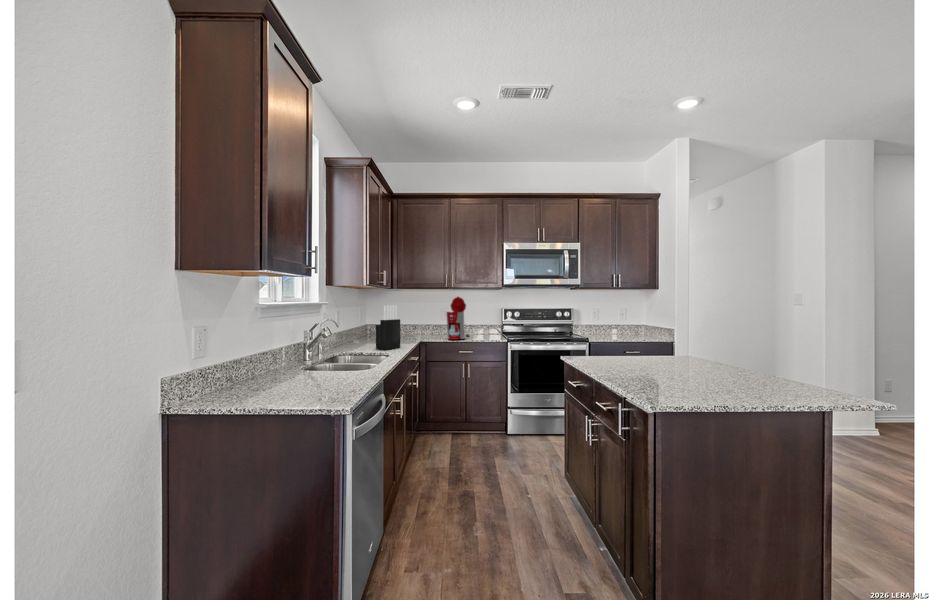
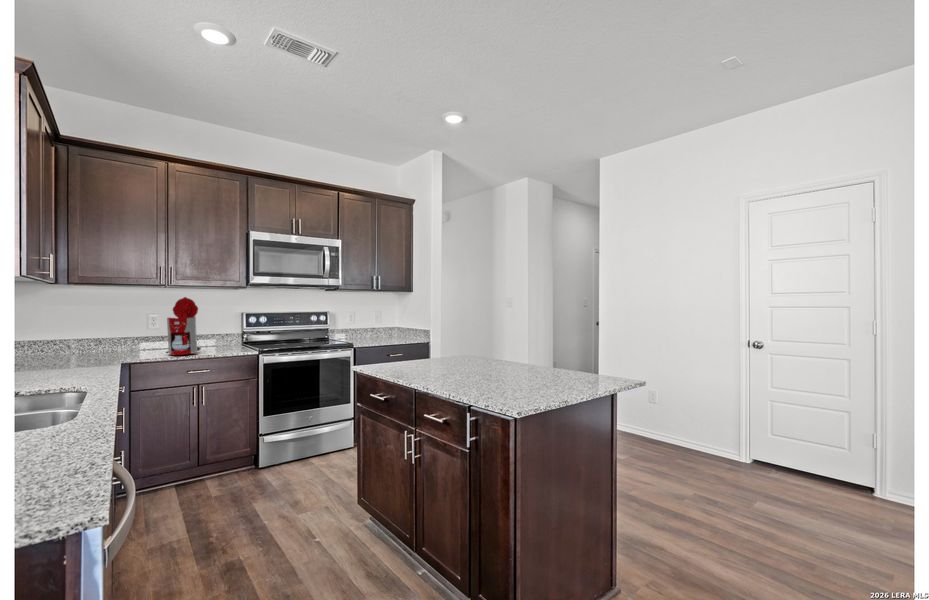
knife block: present [376,305,400,350] -> none [43,308,93,379]

